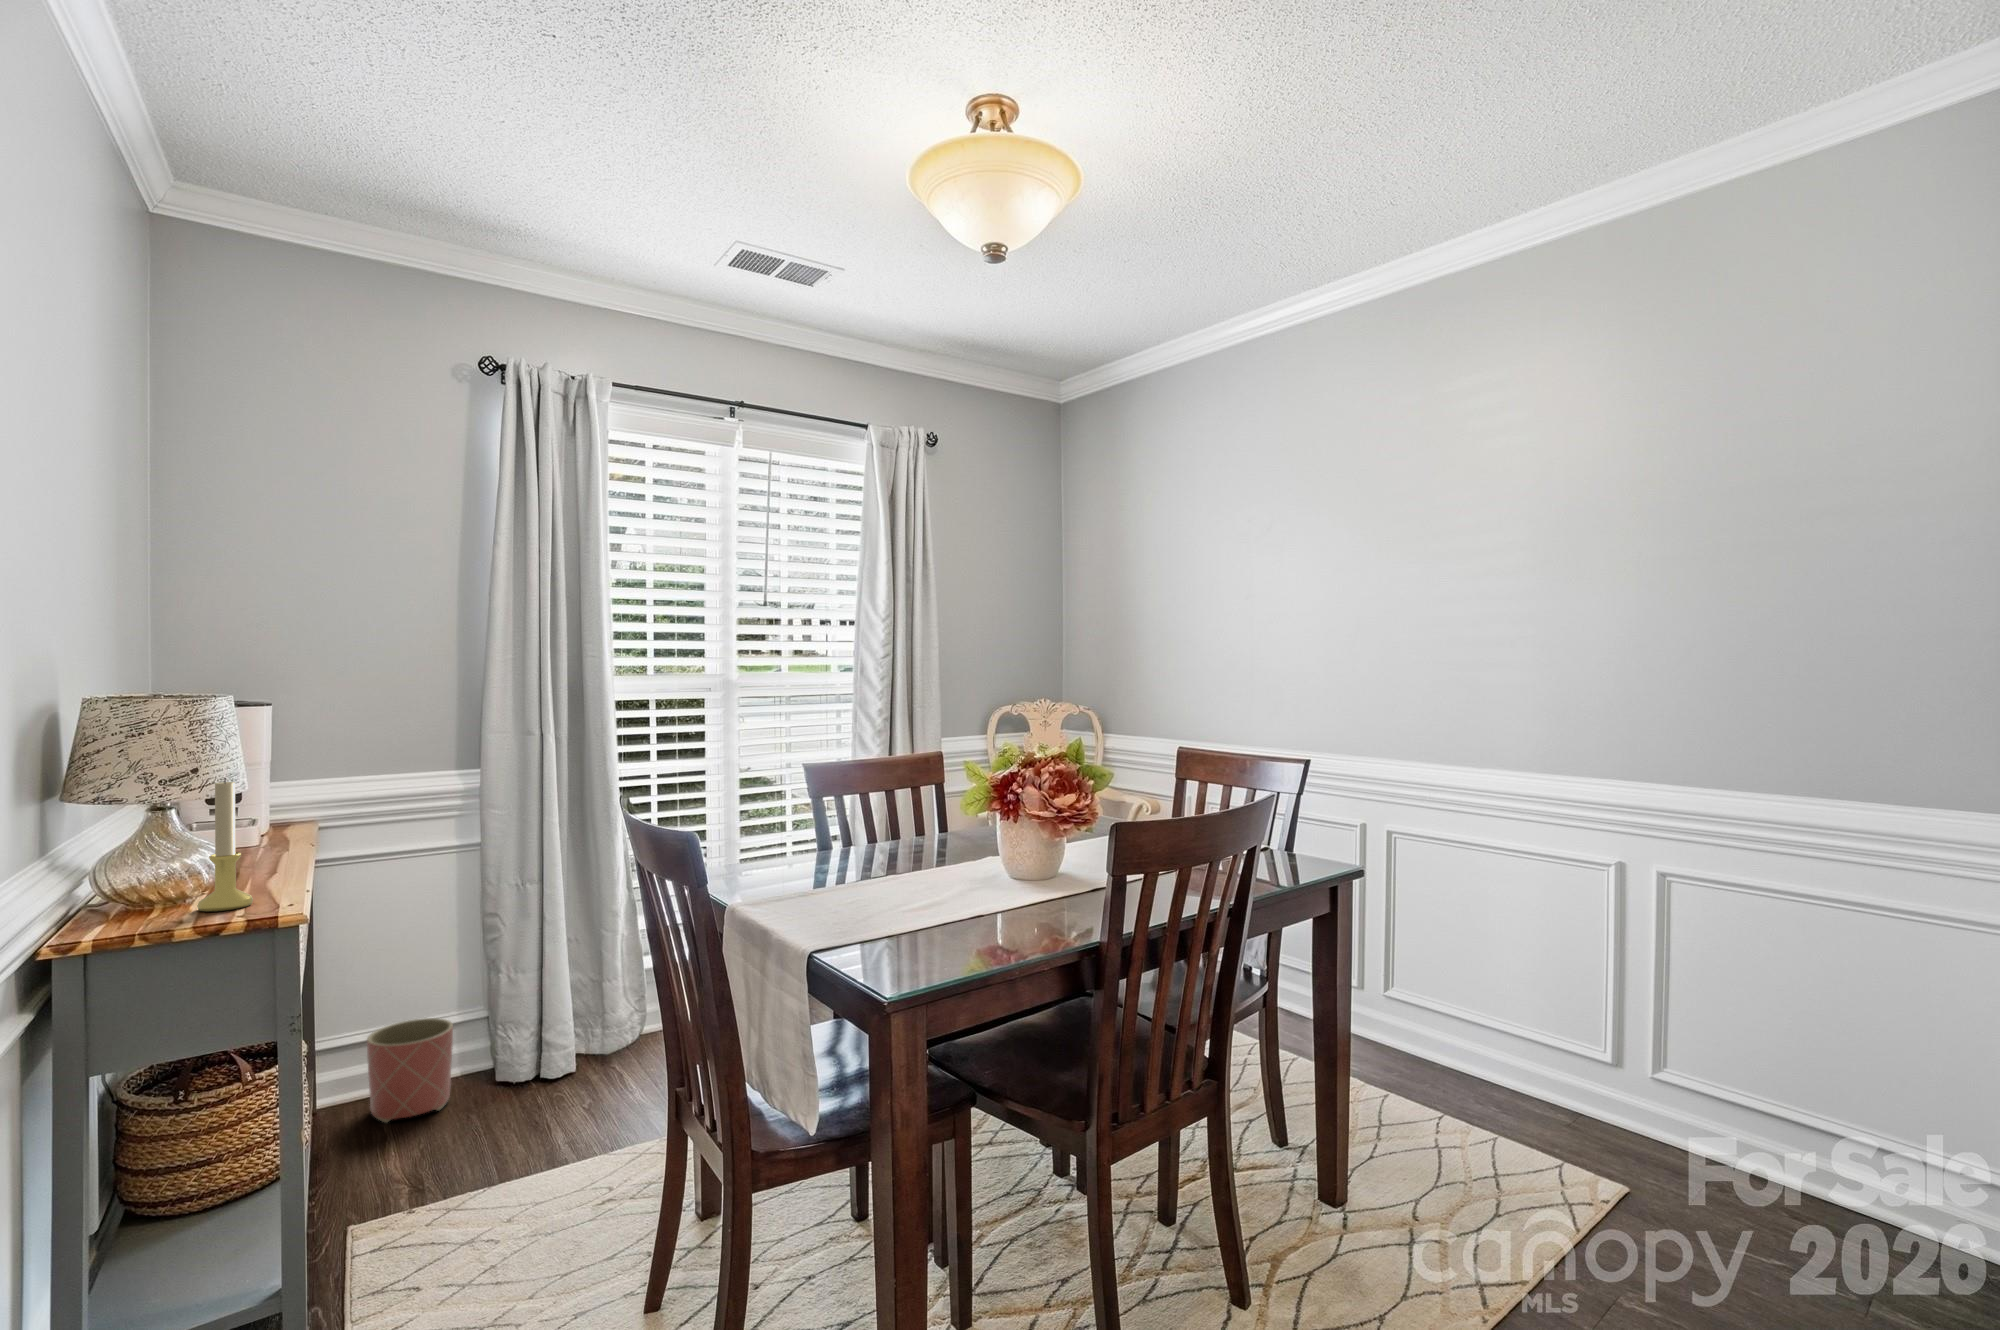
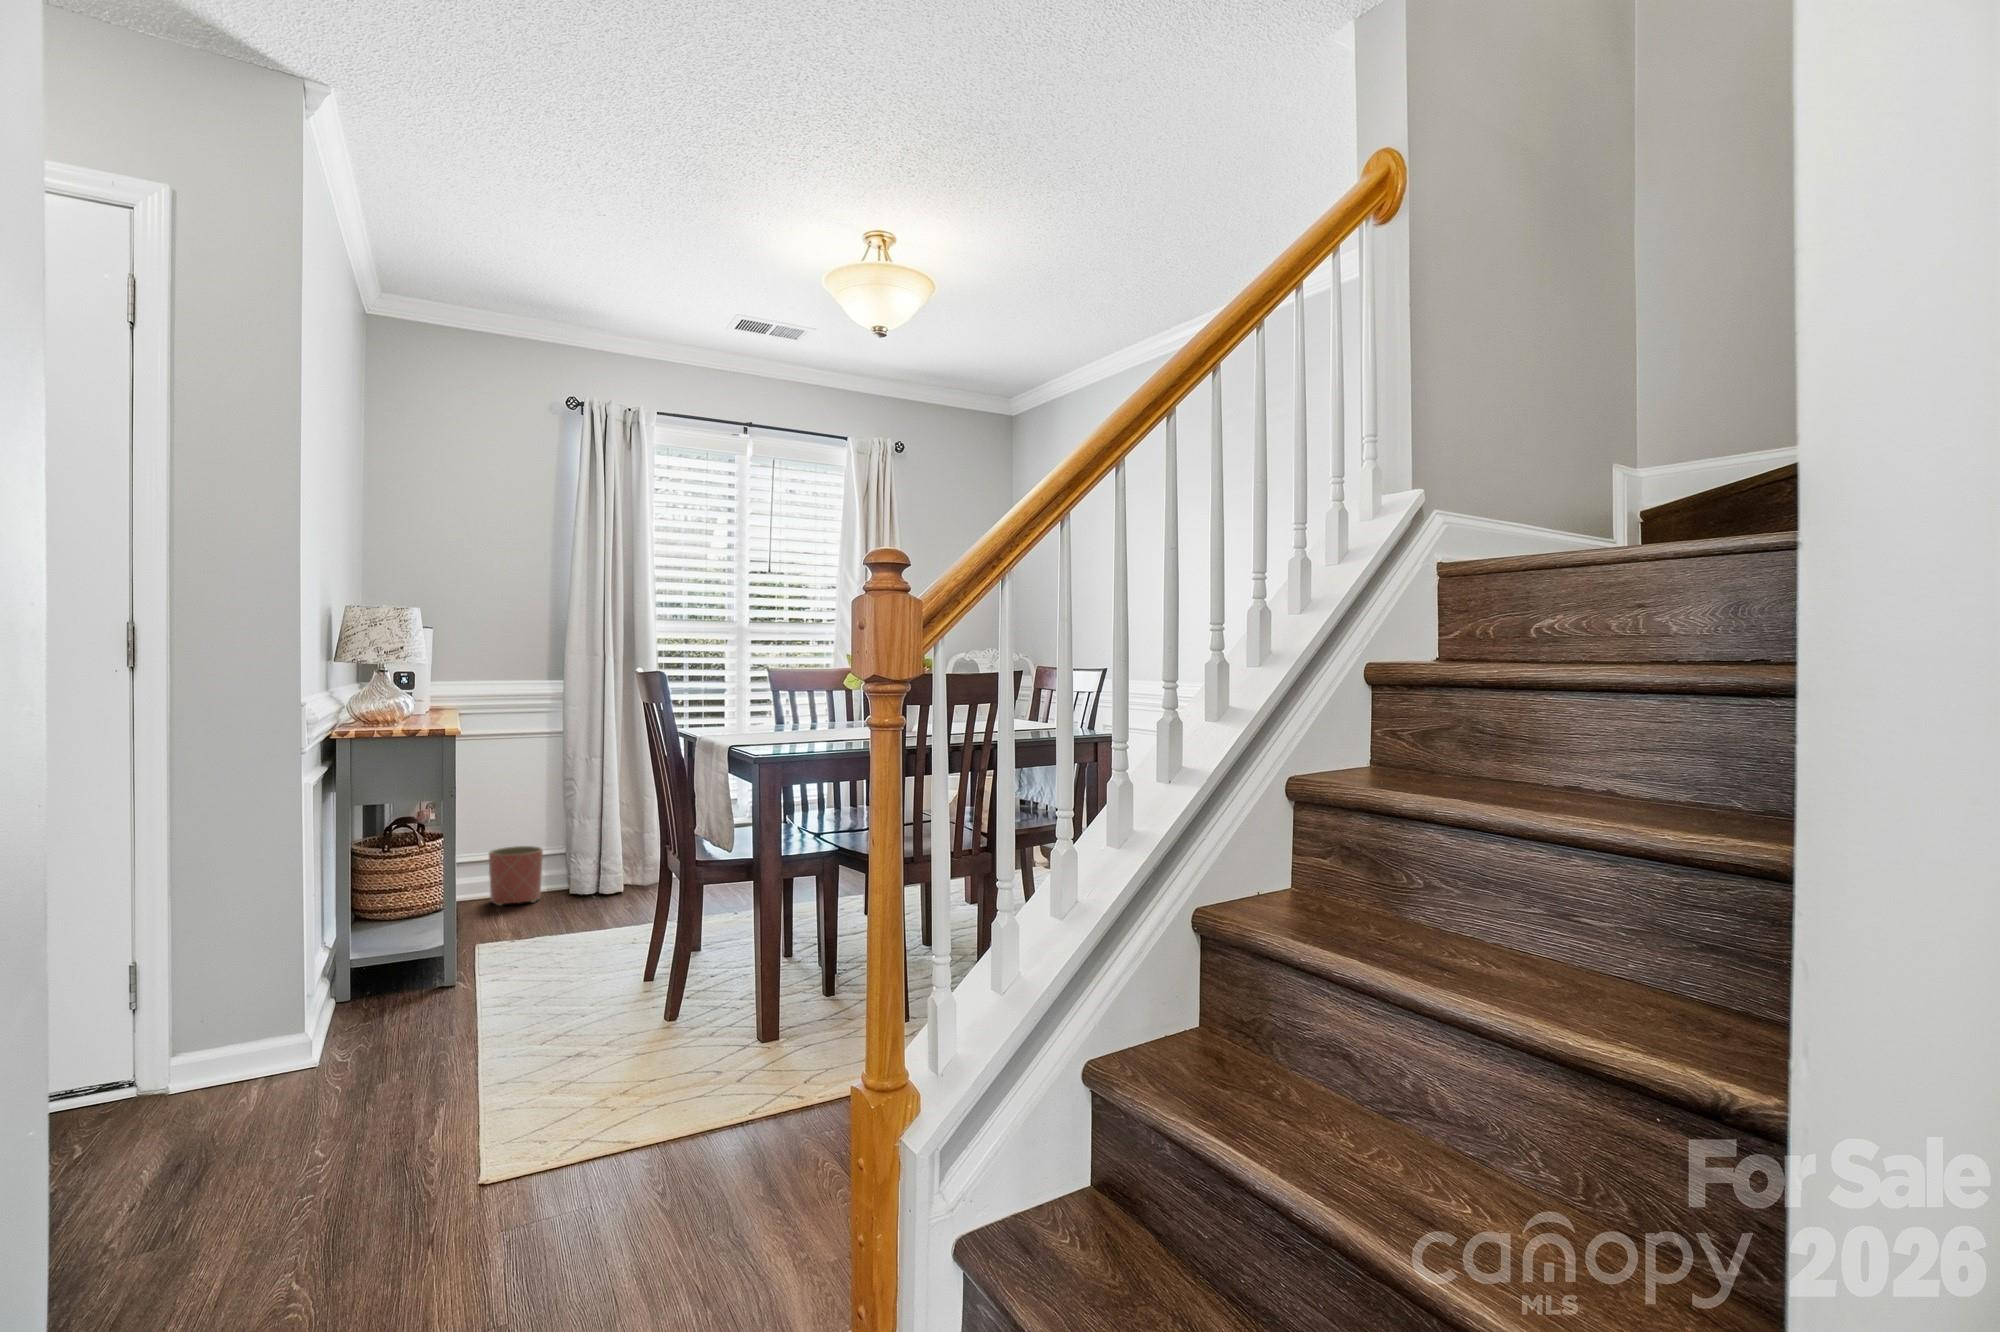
candle holder: present [197,778,253,912] -> none [402,653,430,725]

